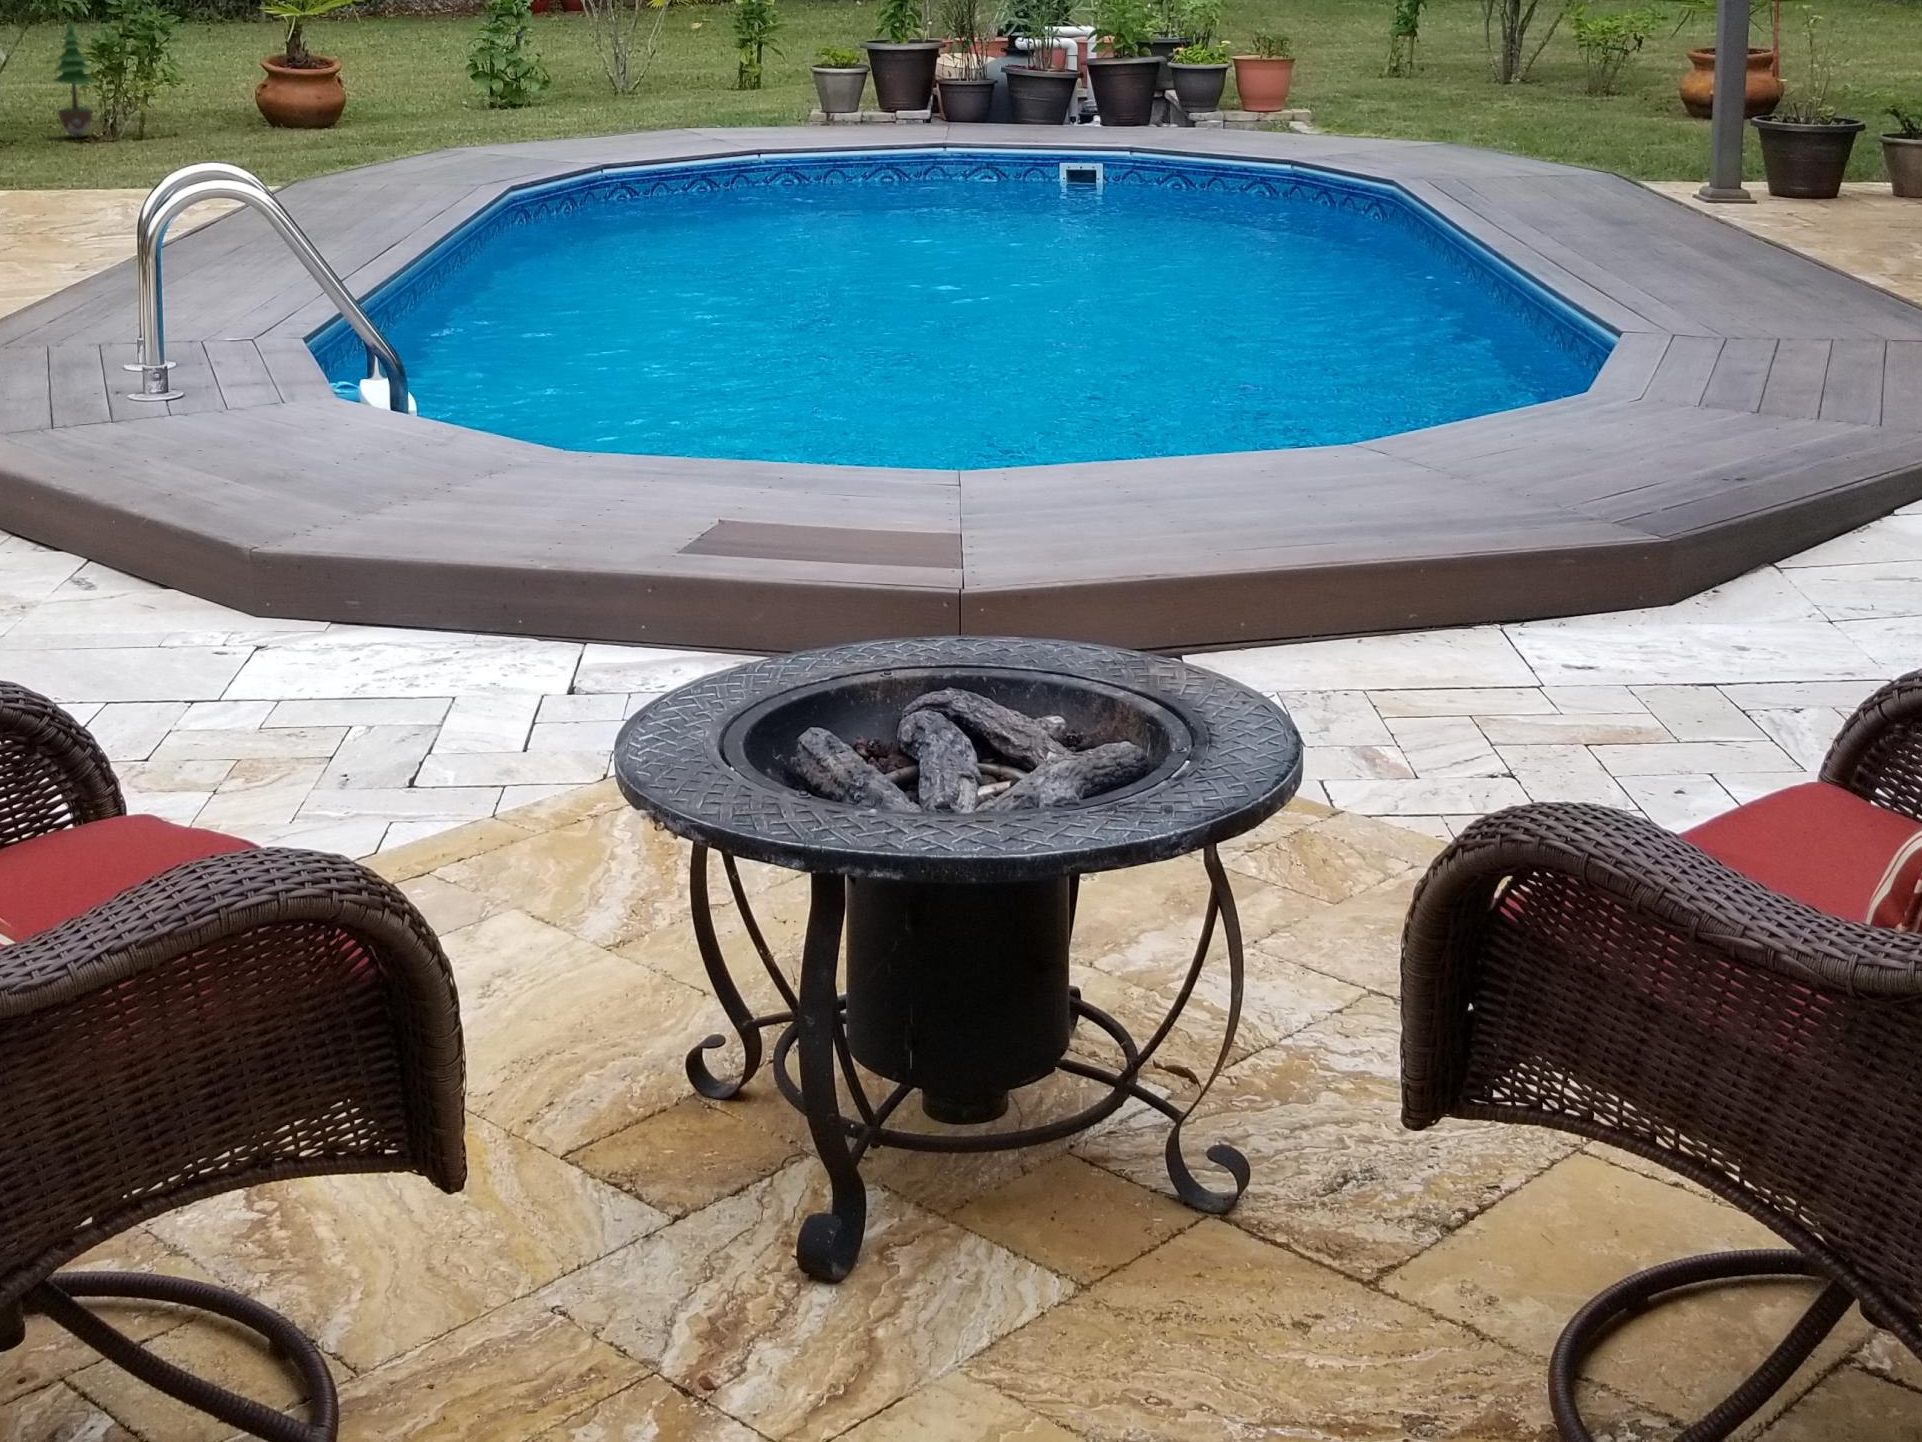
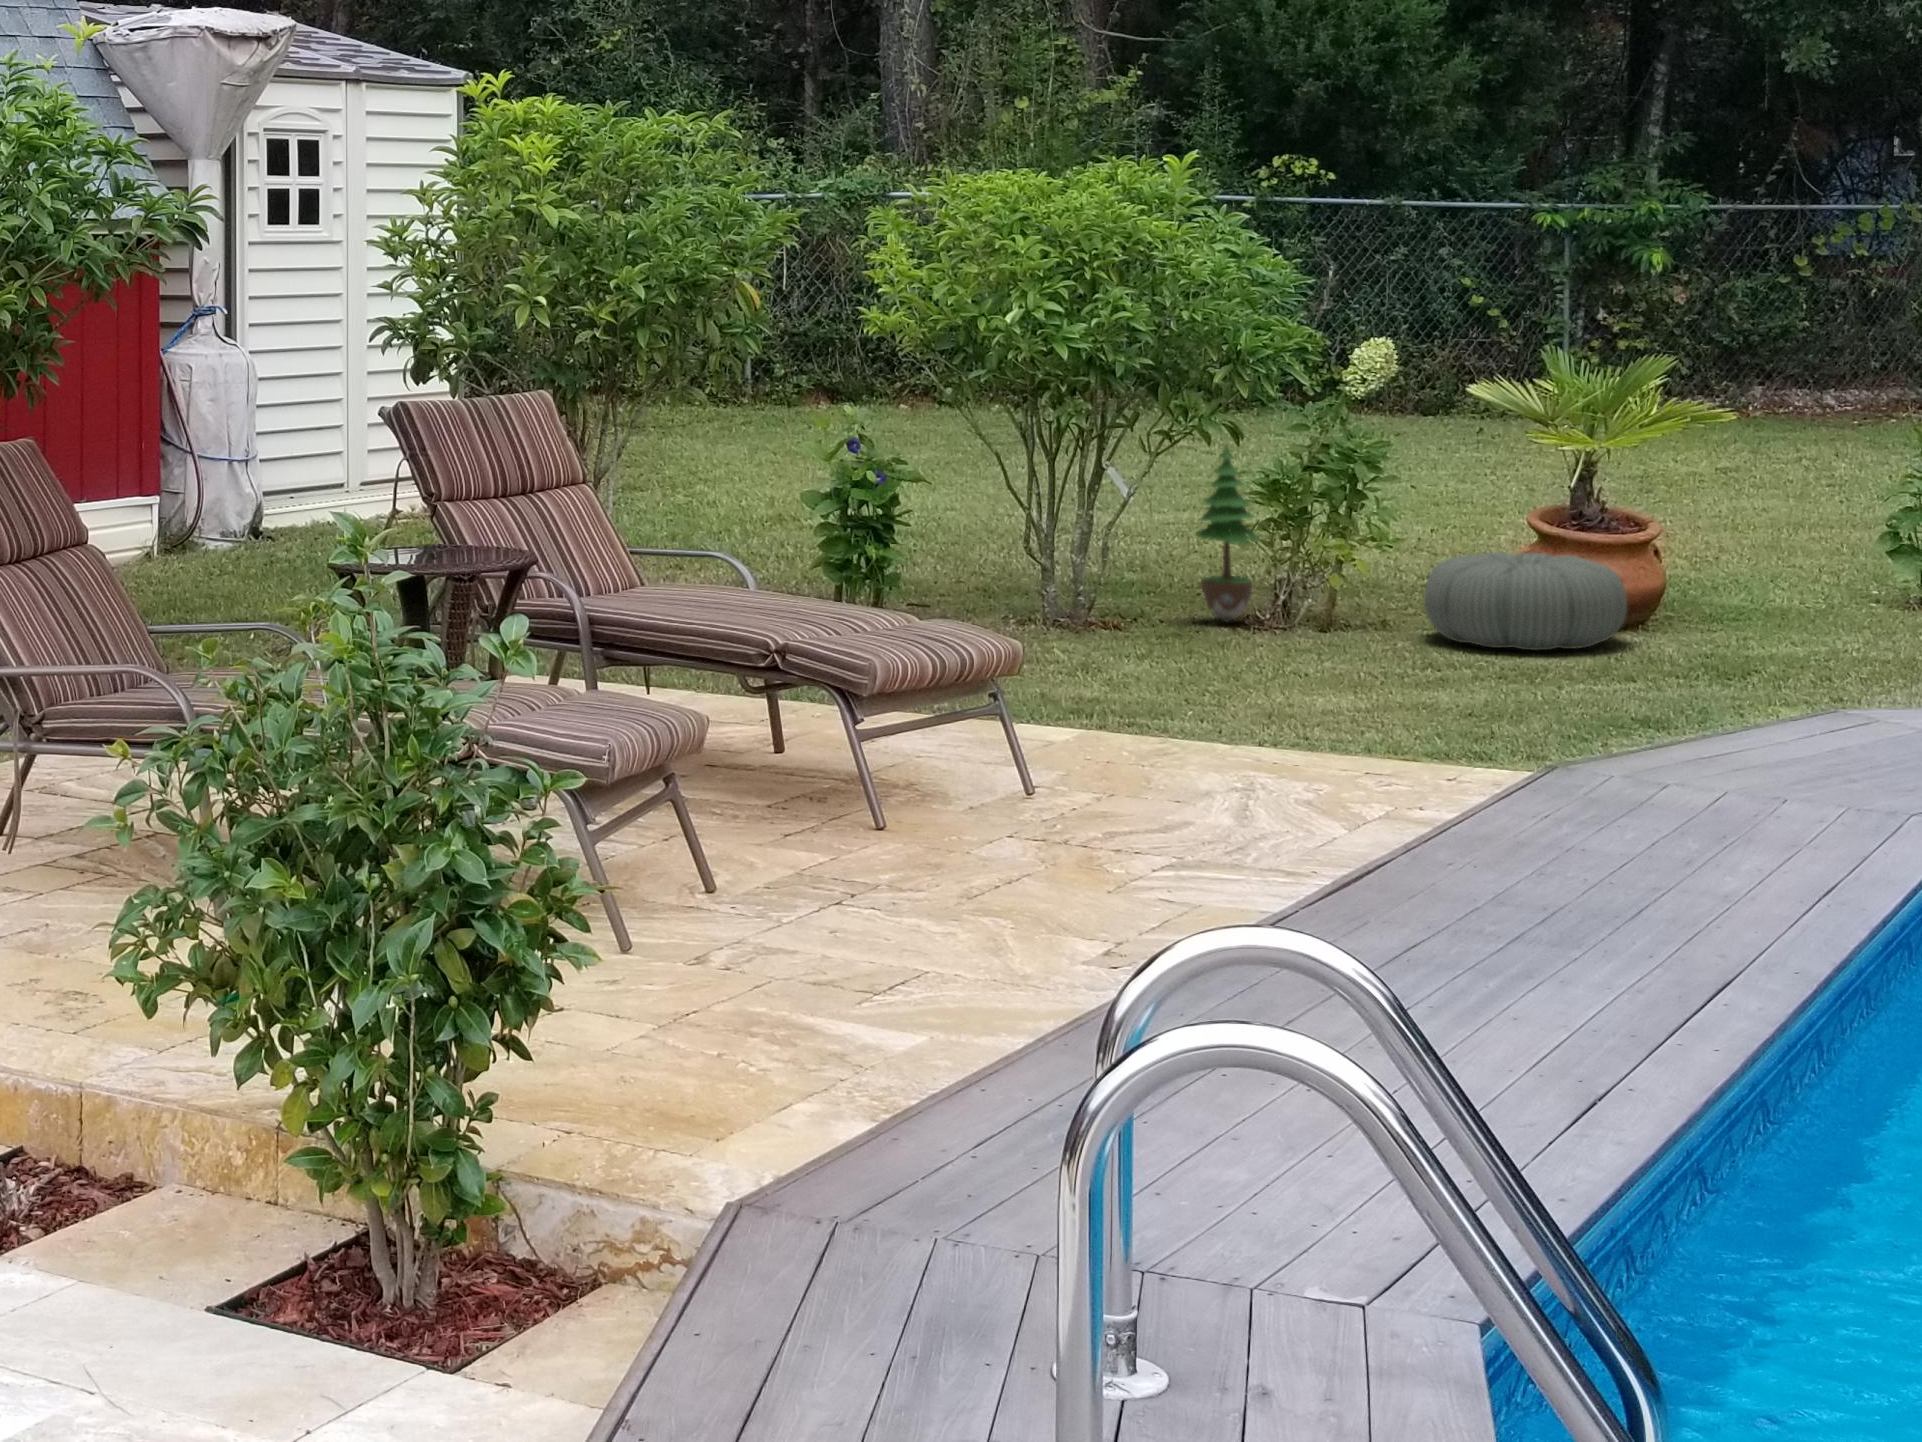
pouf: none [203,81,324,139] -> present [1424,552,1627,651]

